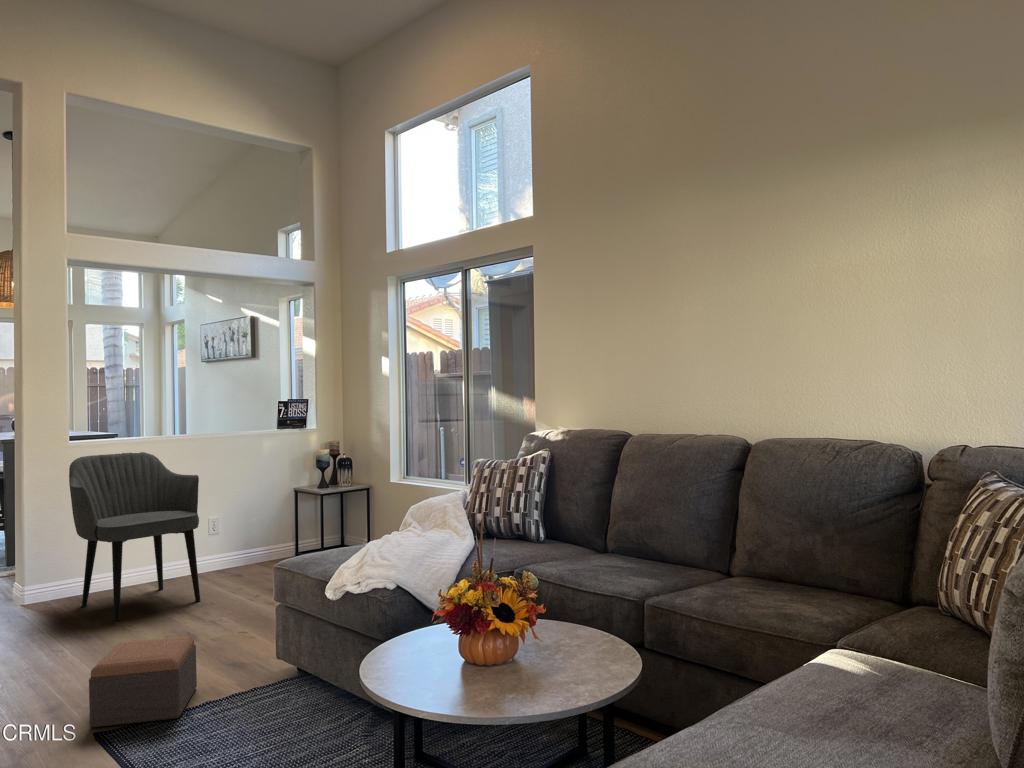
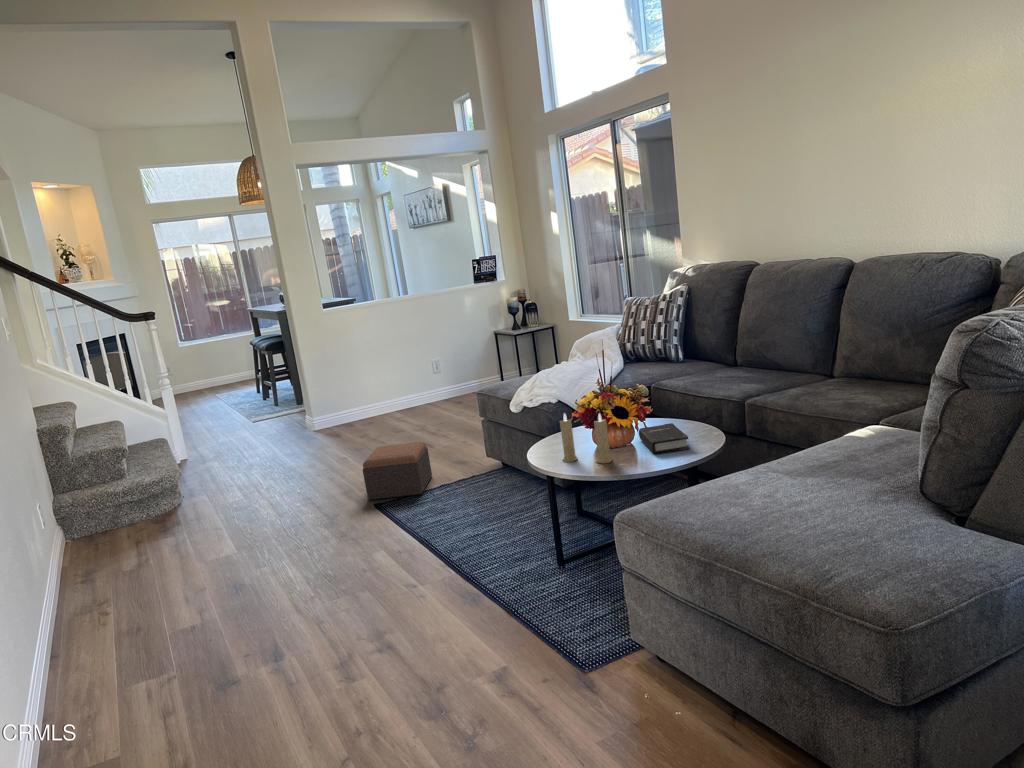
armchair: present [69,452,200,621] -> none [326,311,431,435]
candle: none [418,606,494,690] -> present [560,414,612,463]
hardback book: none [522,628,597,675] -> present [639,423,689,454]

